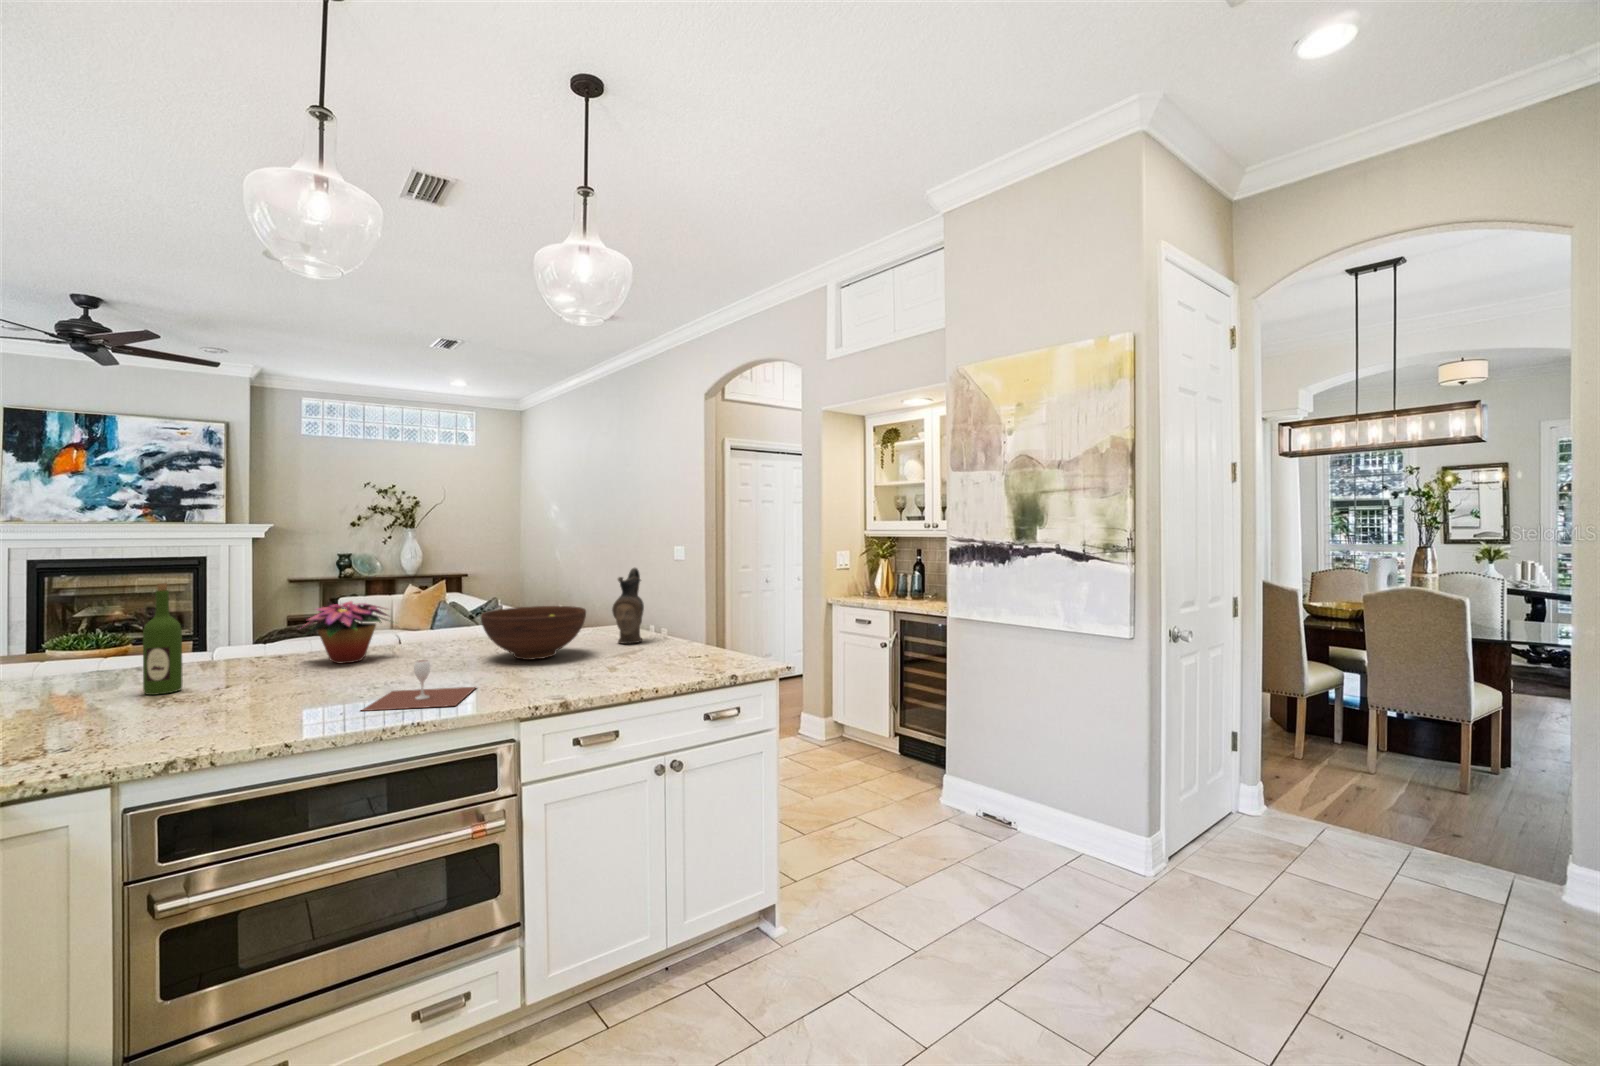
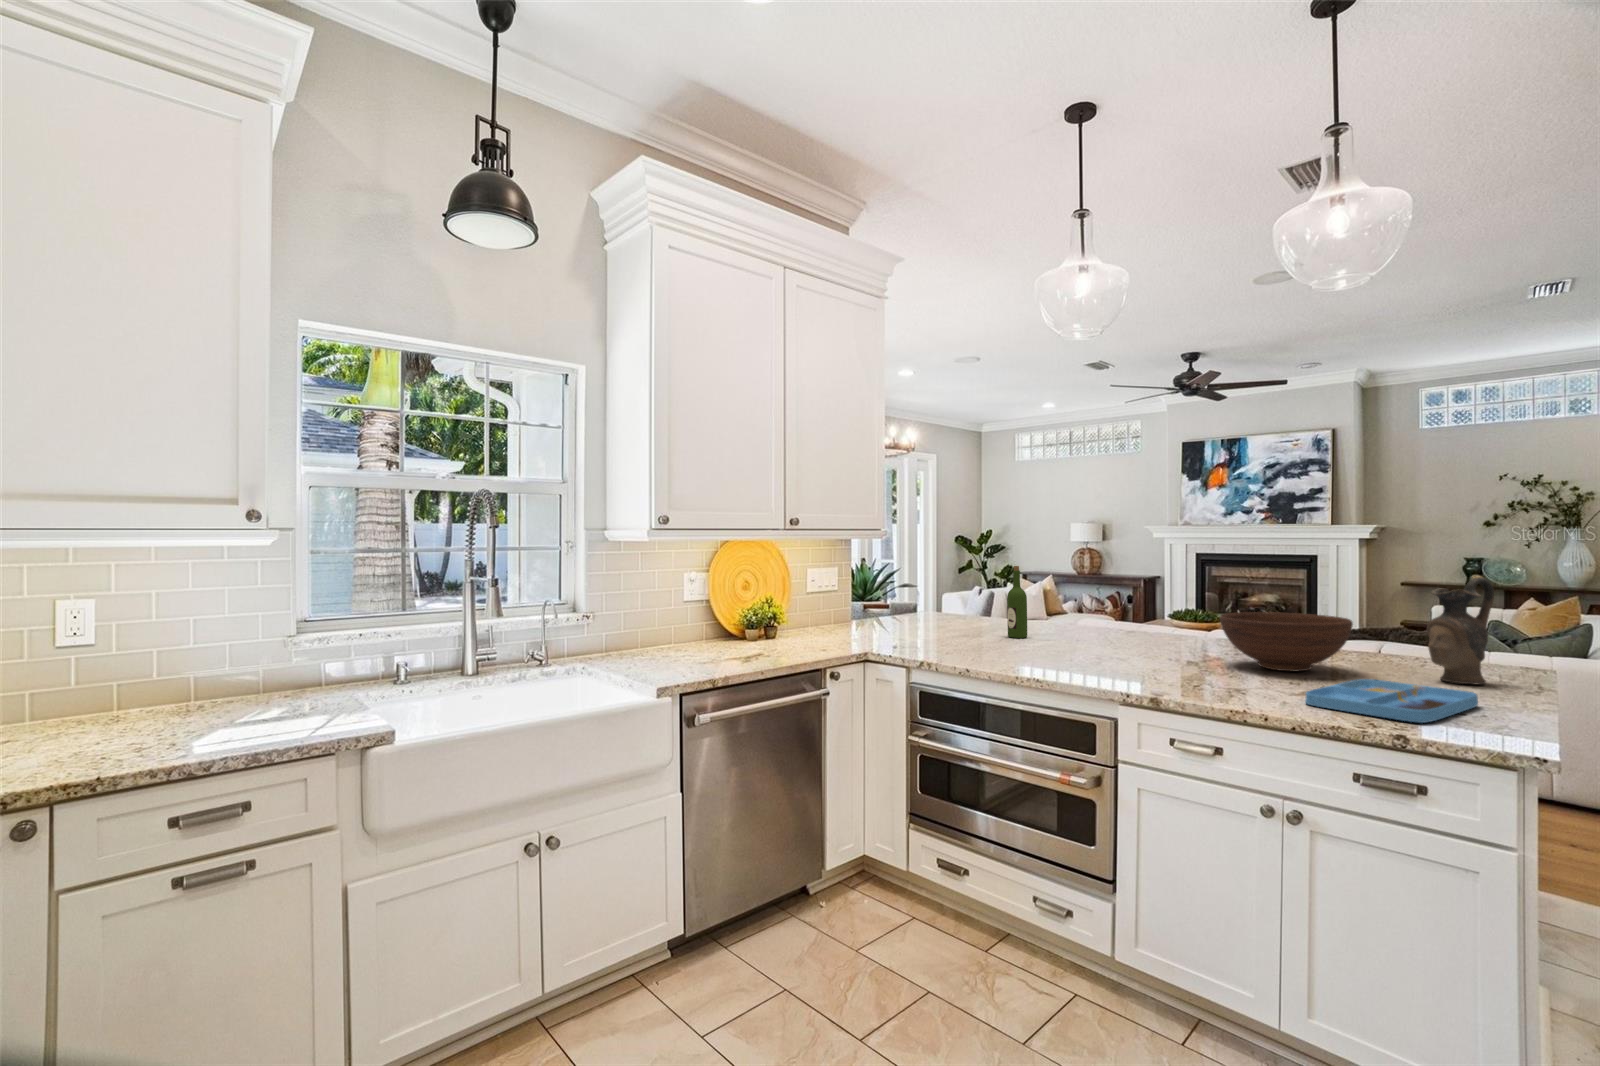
flower arrangement: present [305,601,388,663] -> none [1110,590,1194,643]
tray: none [620,645,716,675] -> present [1305,679,1478,723]
wine glass: present [362,660,475,711] -> none [1038,637,1143,677]

